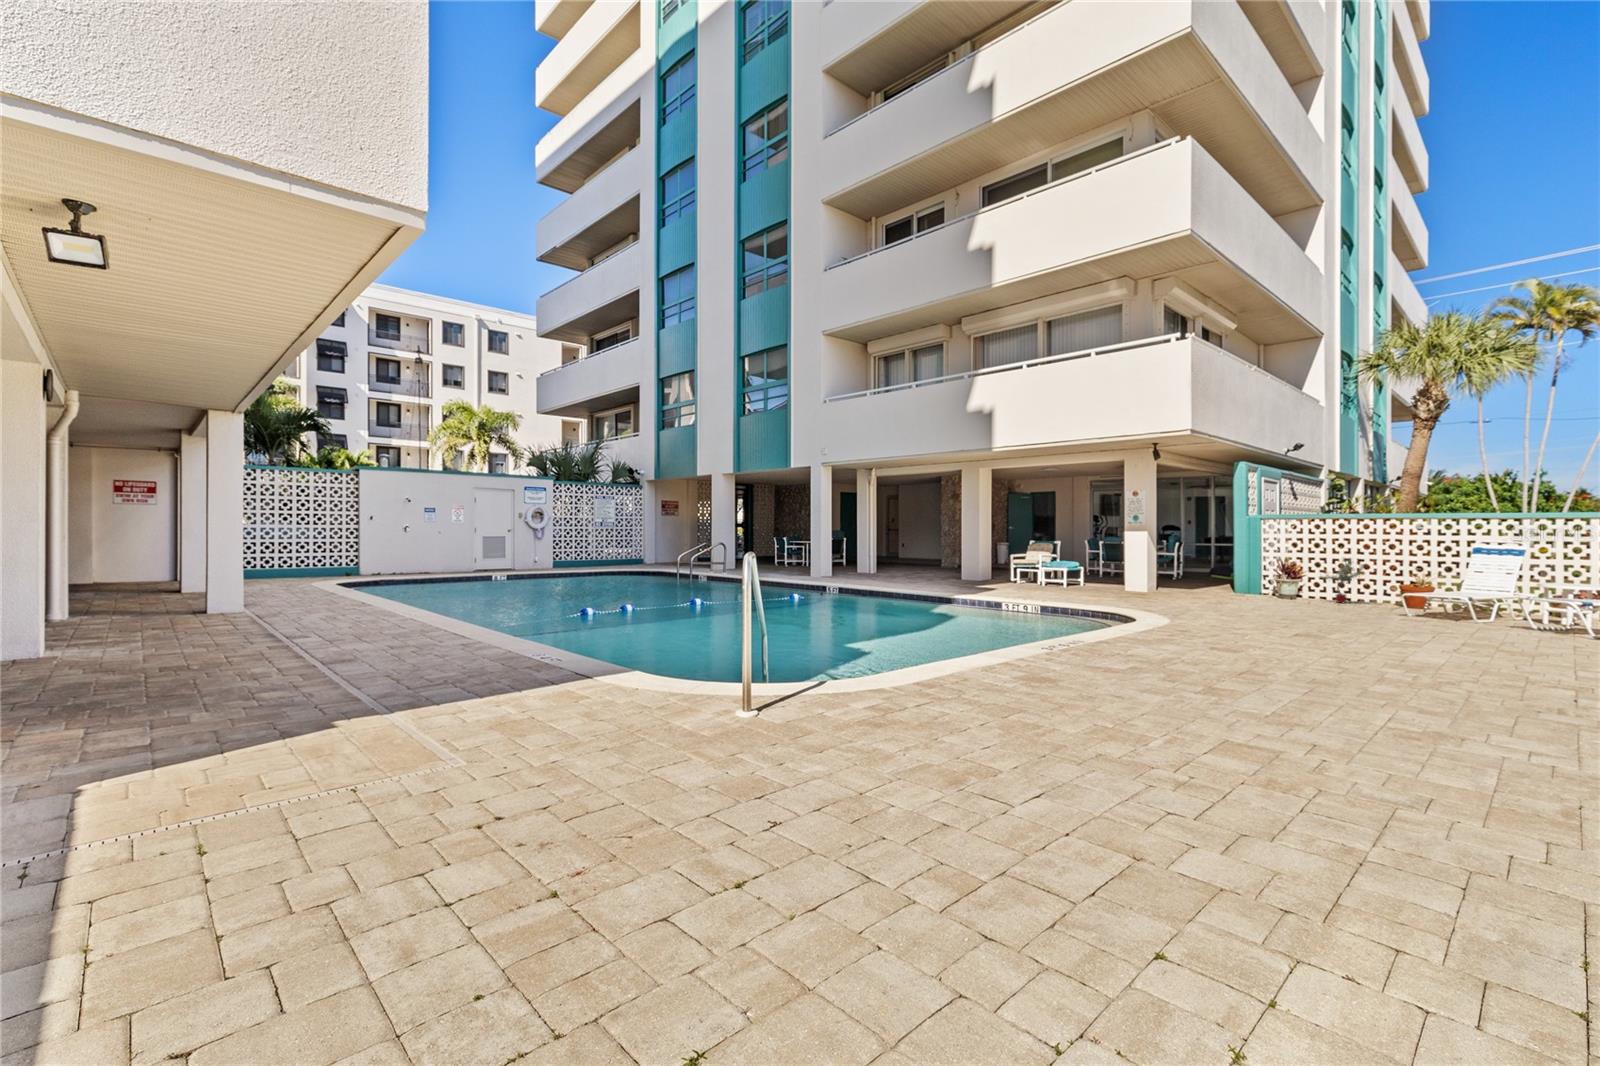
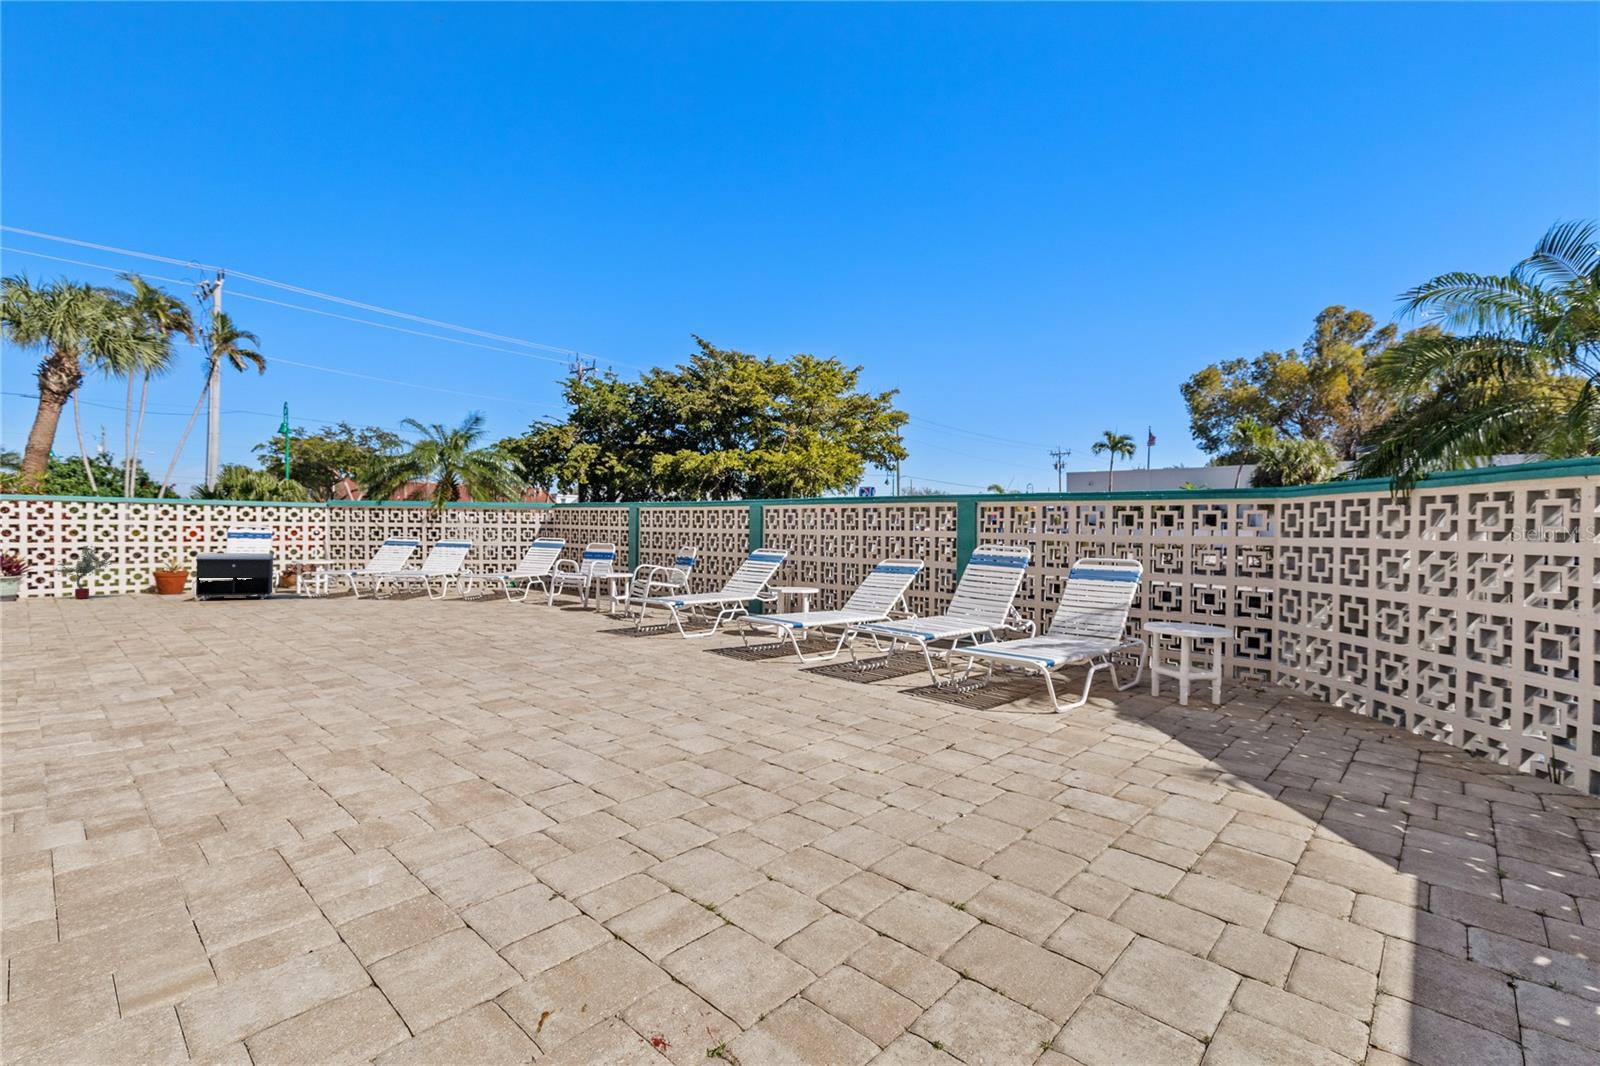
storage bench: none [1419,569,1514,622] -> present [196,553,273,600]

